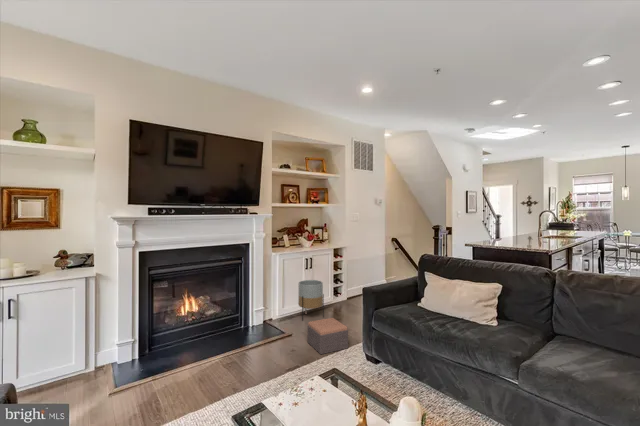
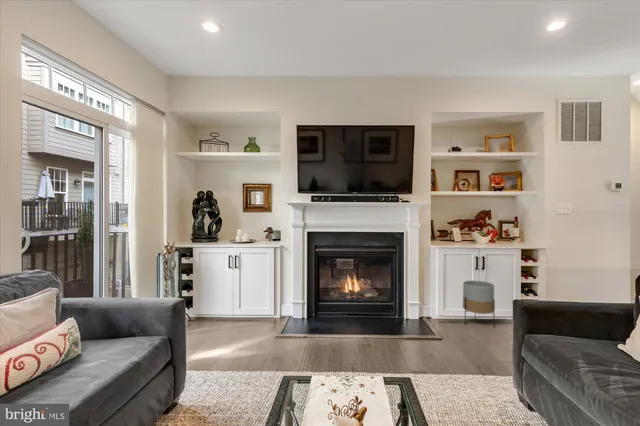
footstool: present [308,318,348,354] -> none [453,323,498,364]

